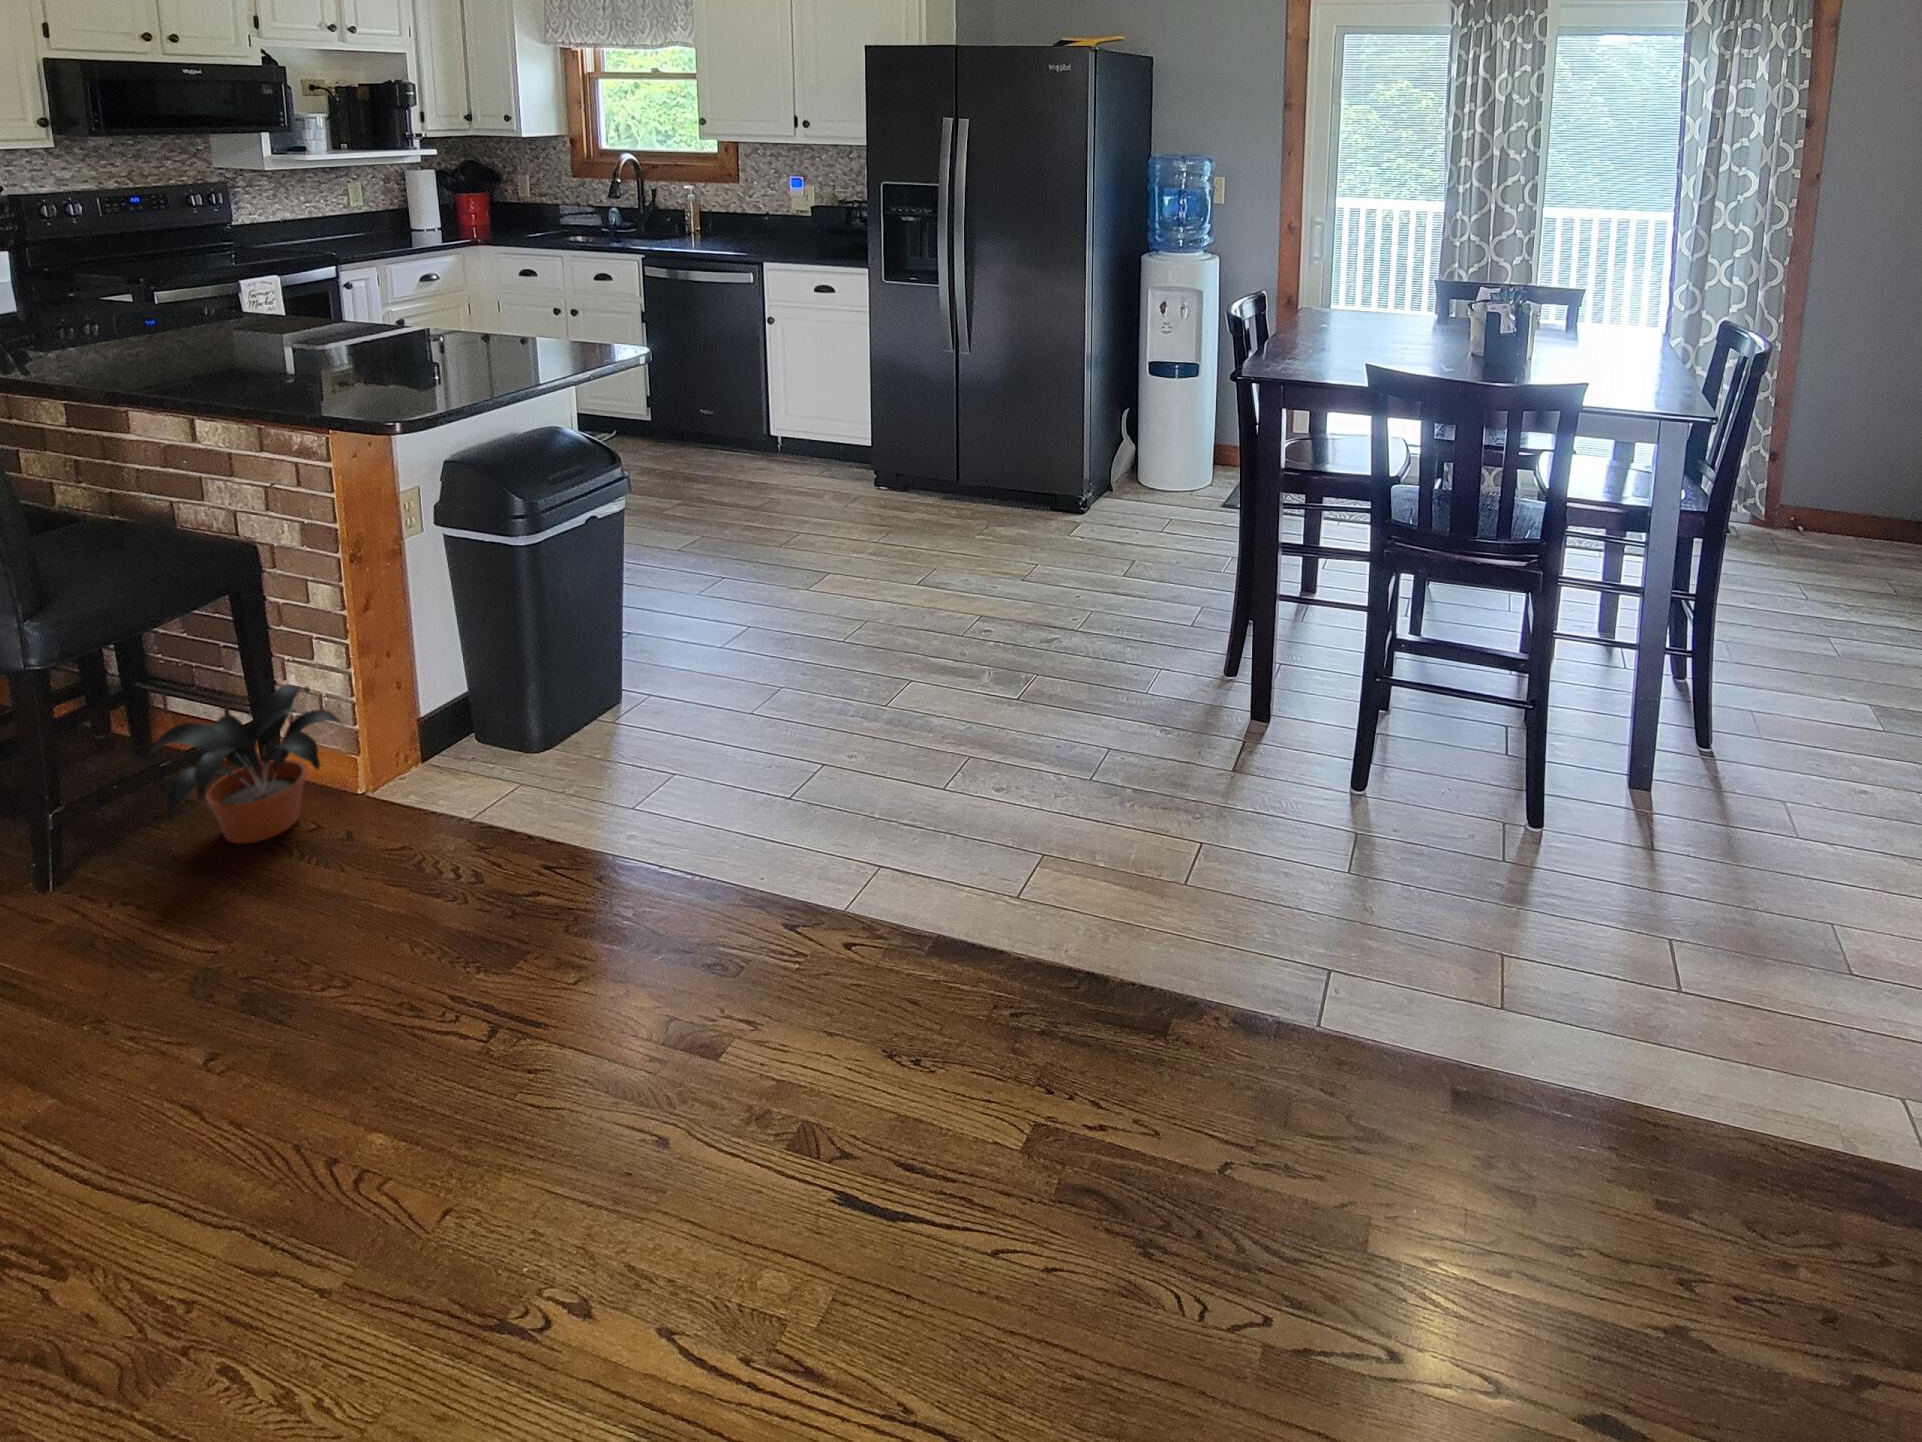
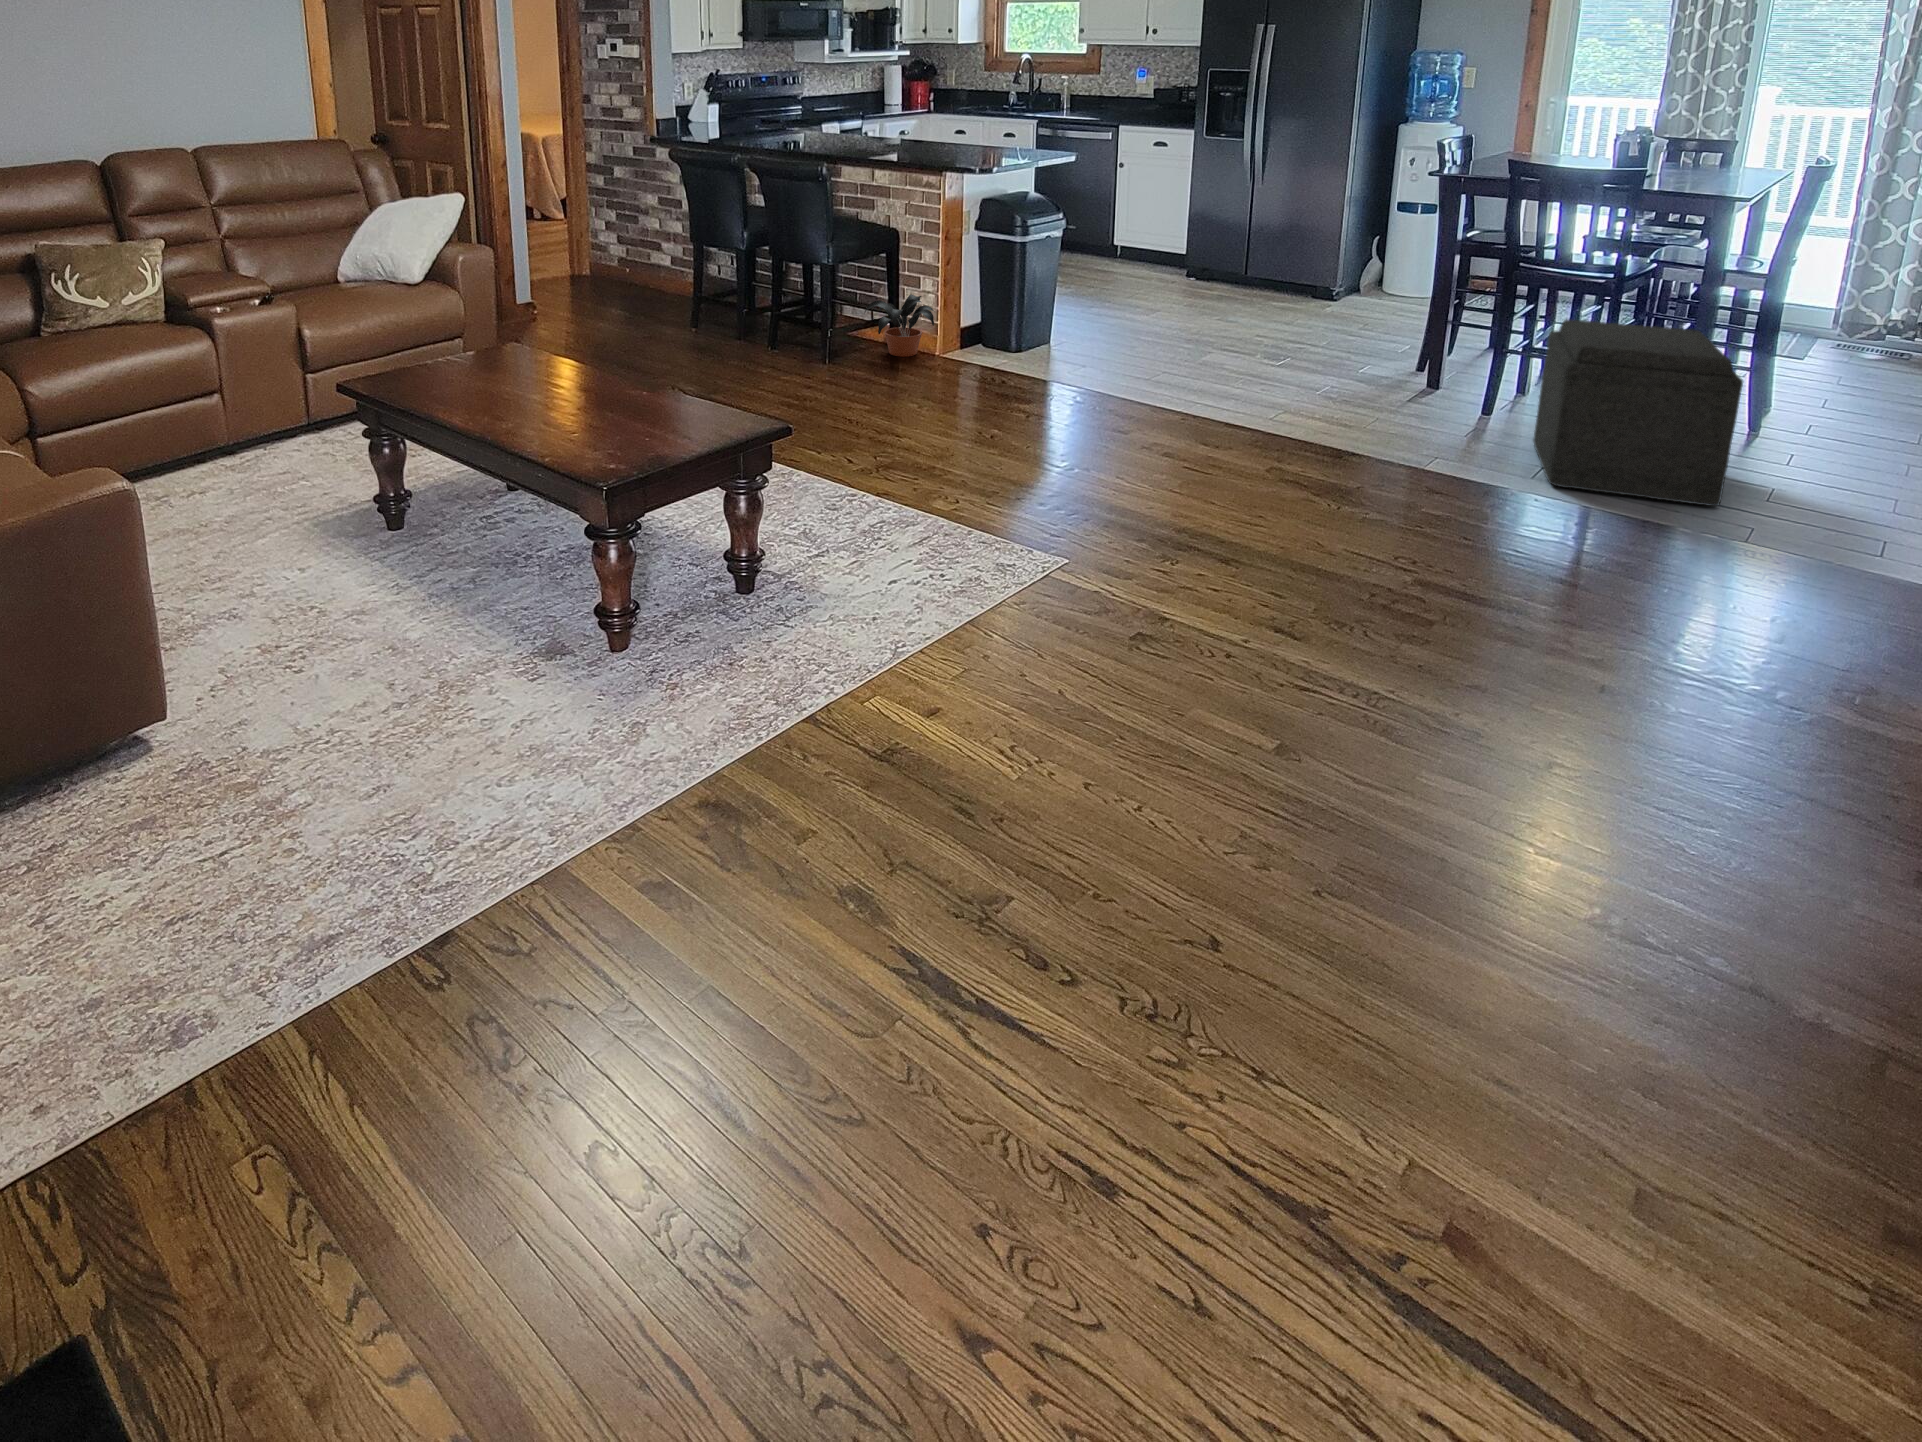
ottoman: none [1483,669,1893,1065] -> present [1533,319,1743,506]

